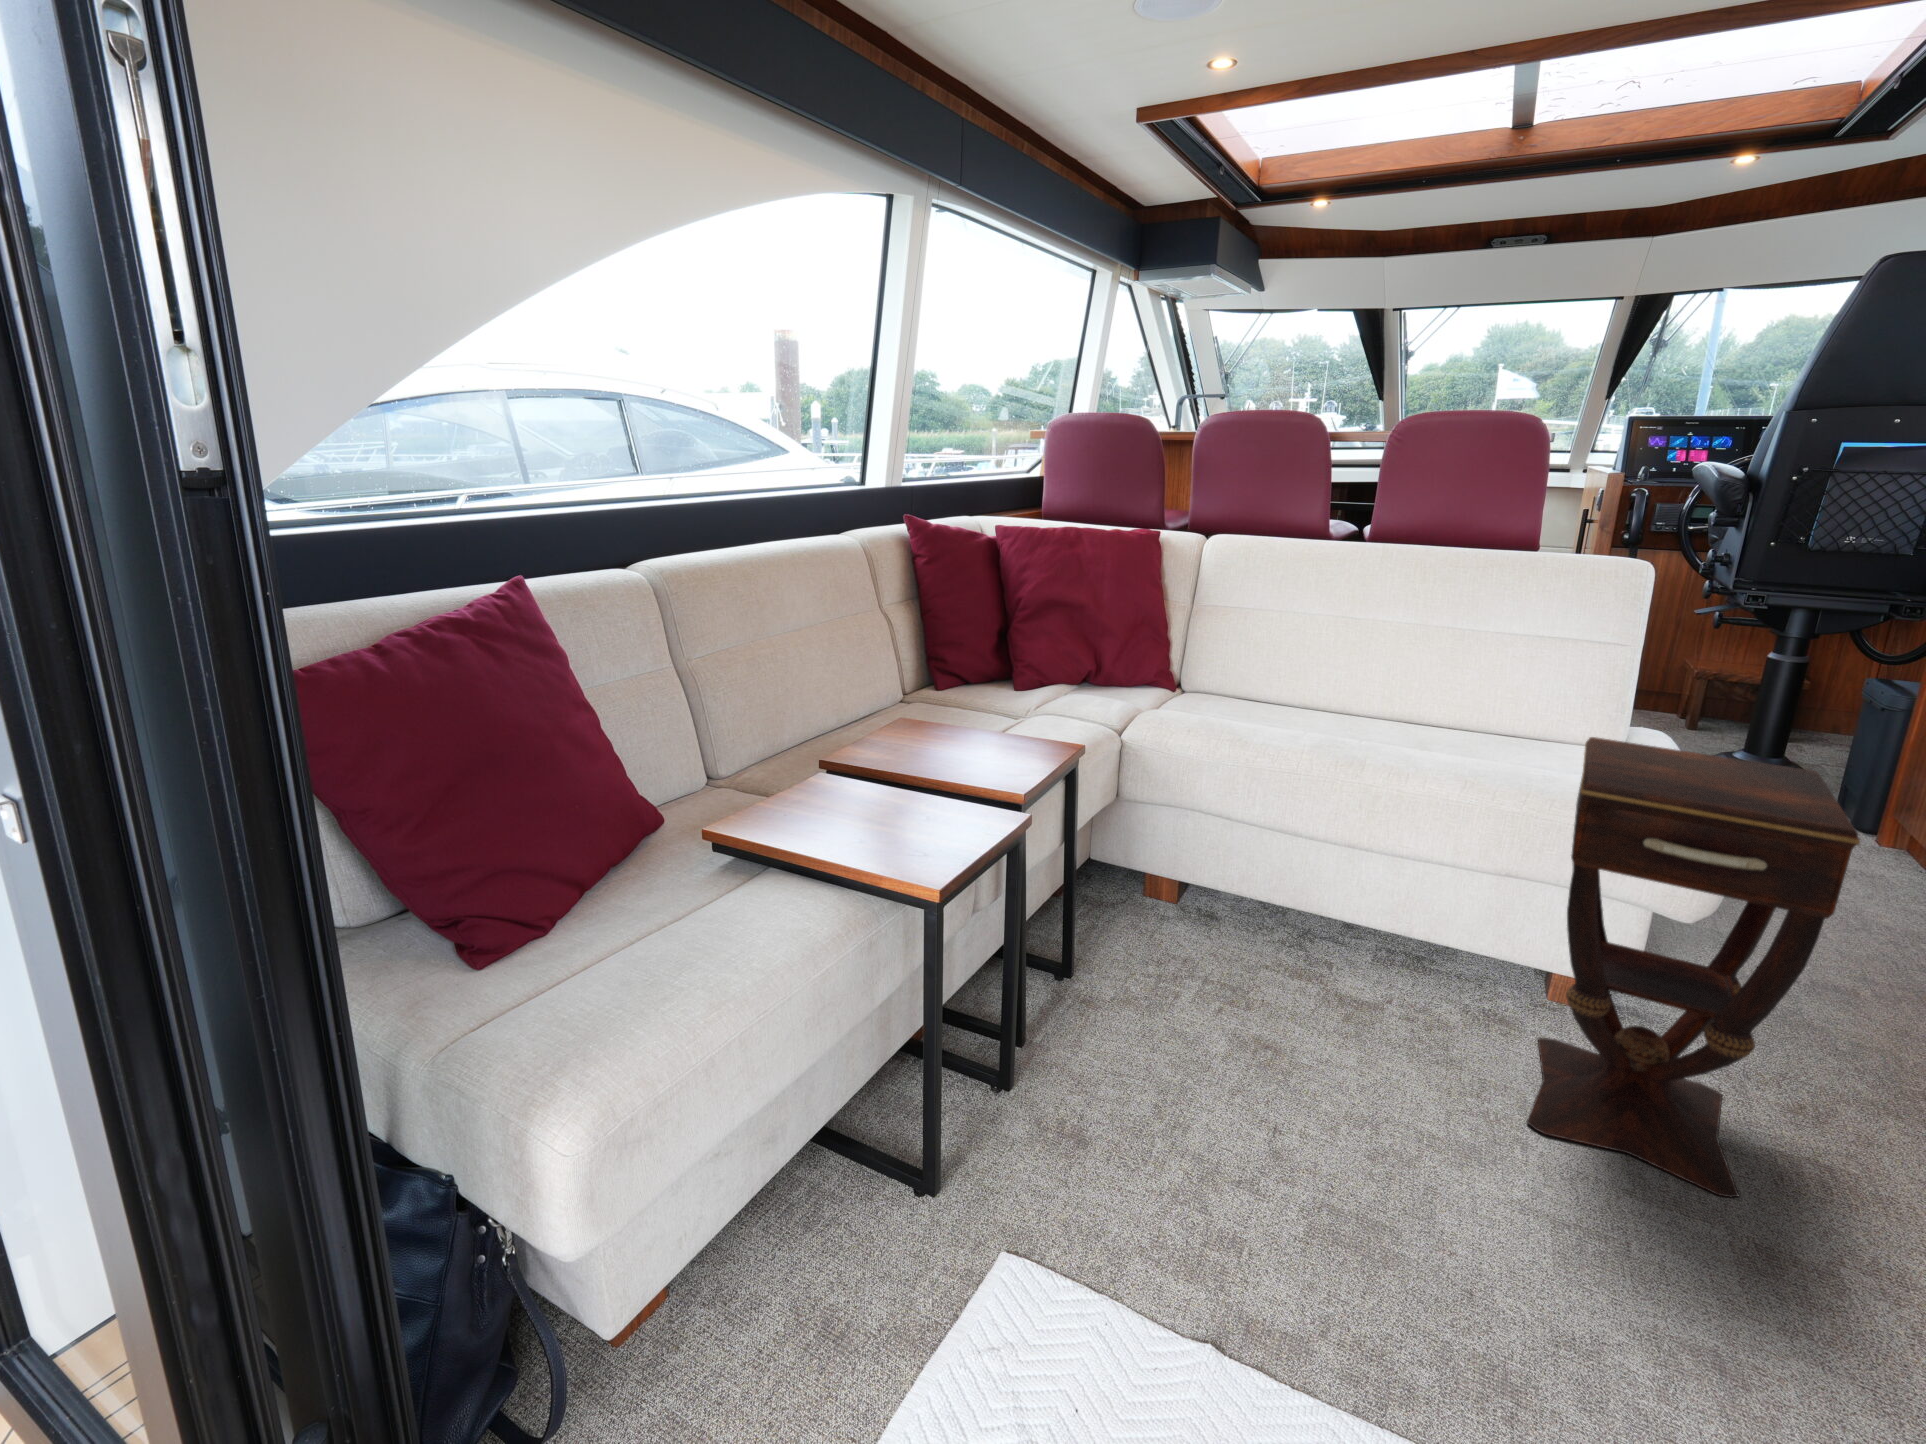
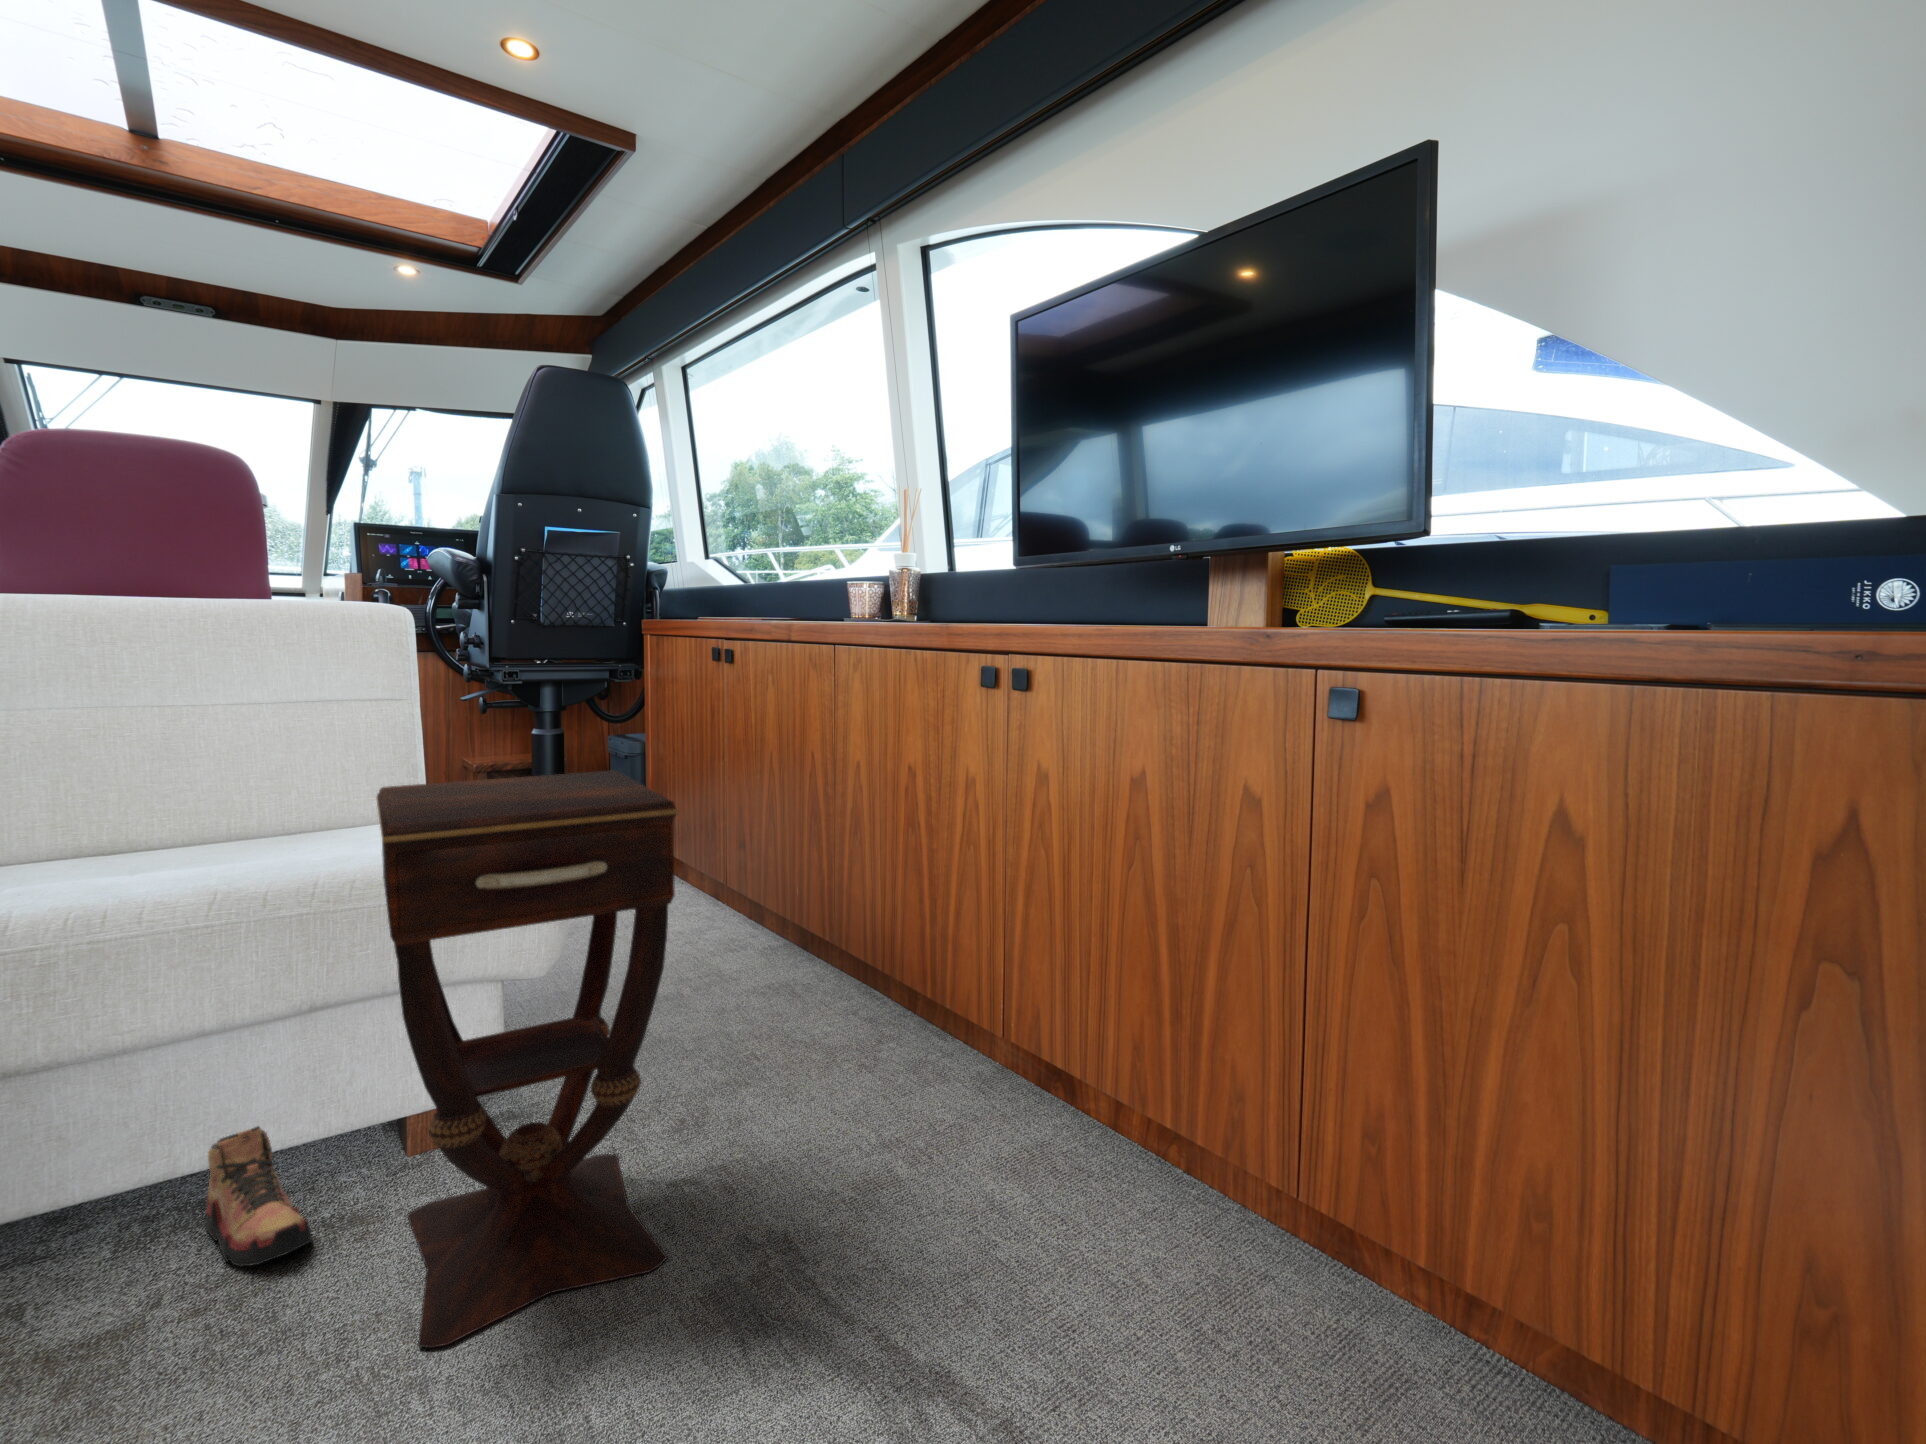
shoe: none [1417,926,1475,1018] -> present [205,1126,312,1267]

